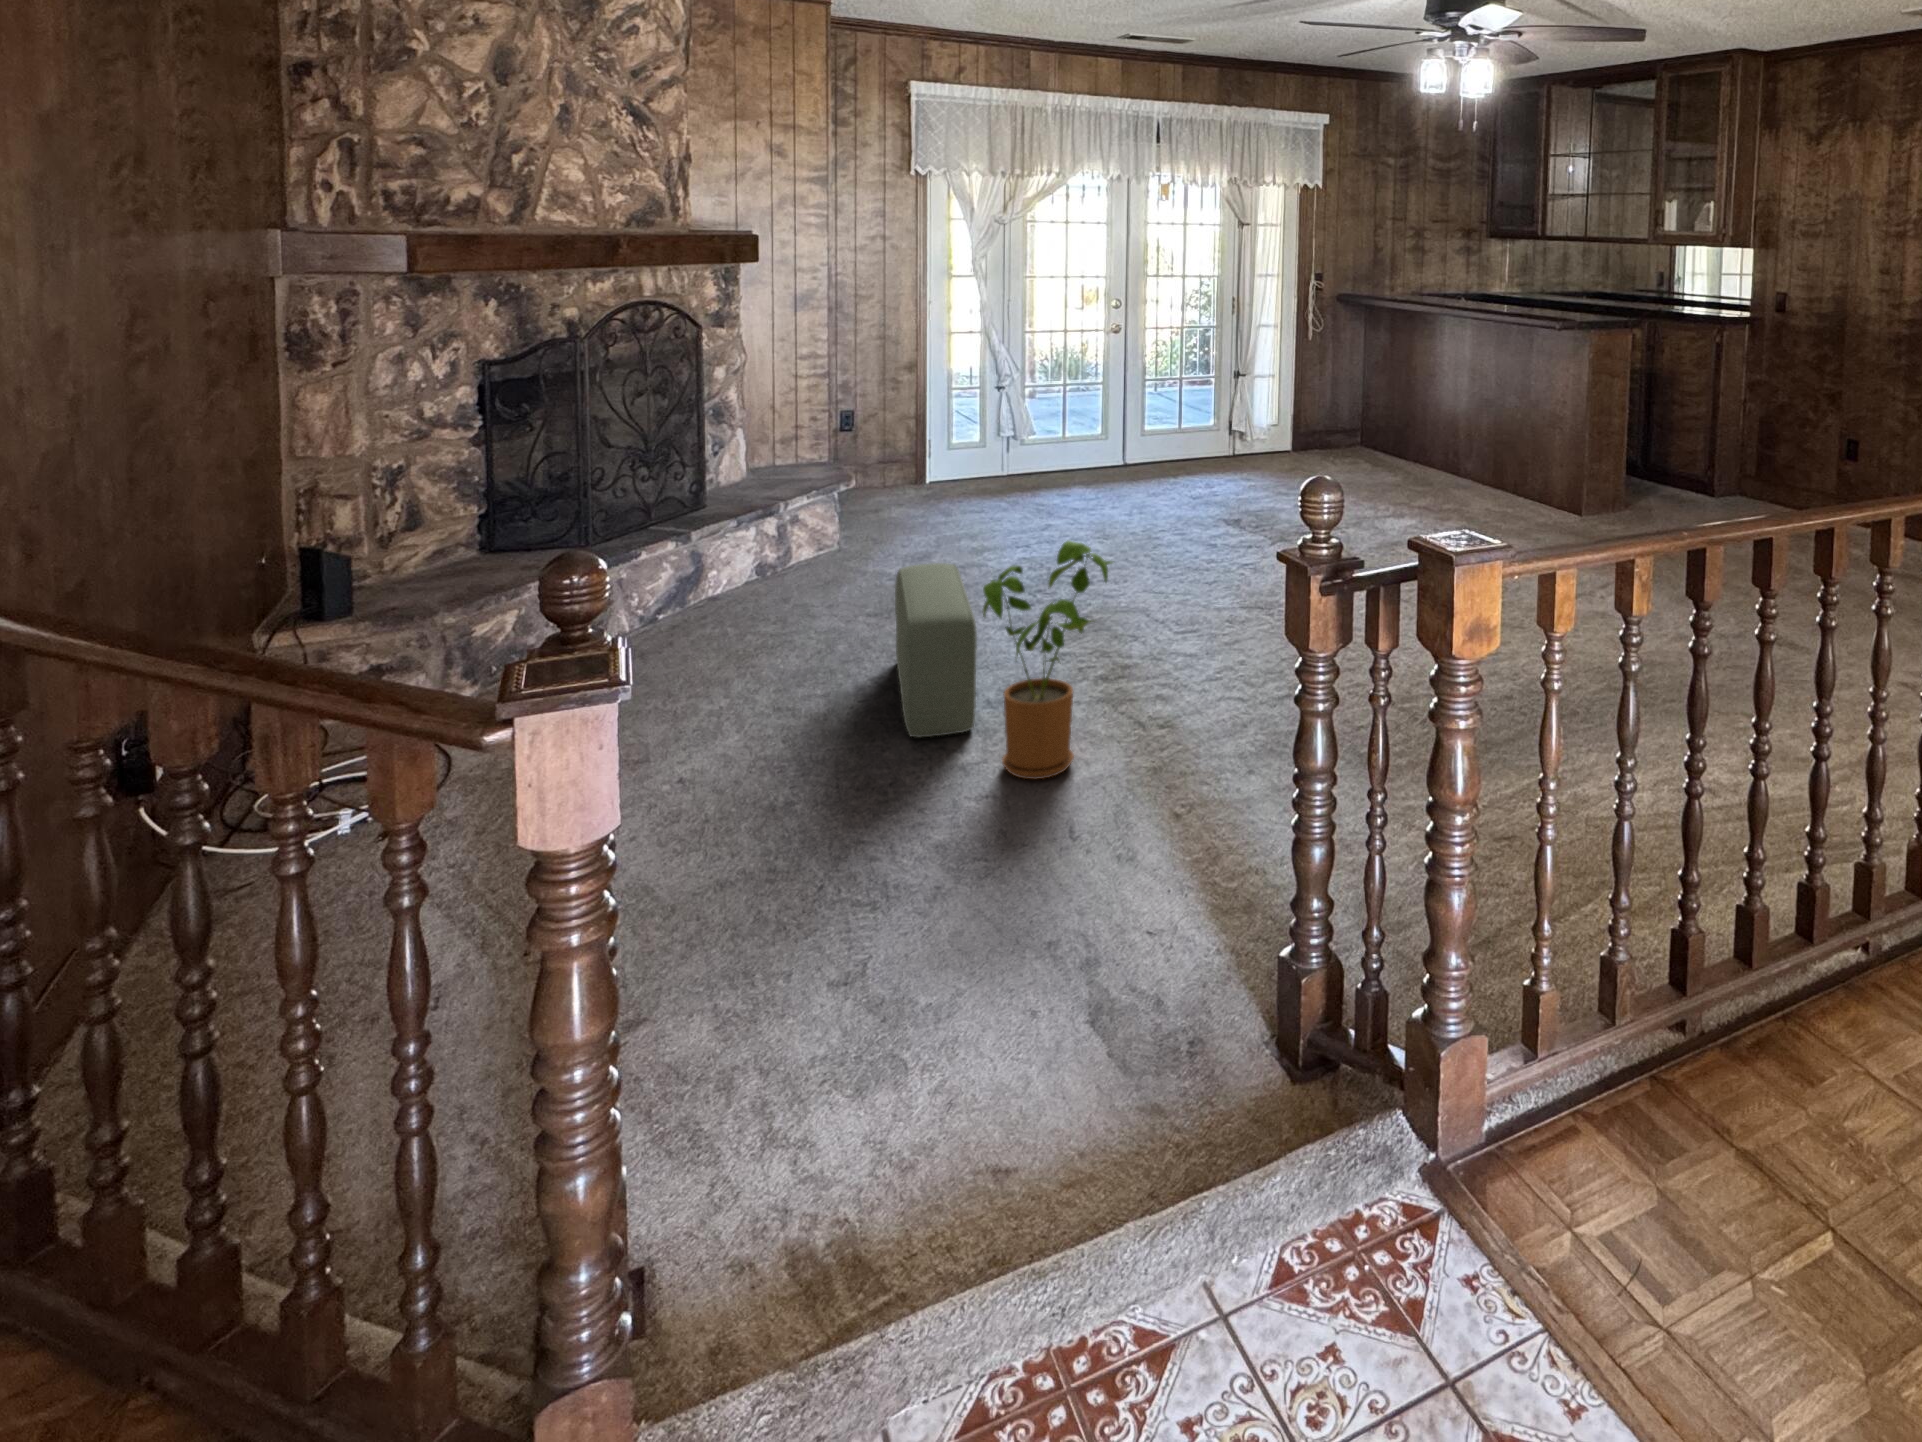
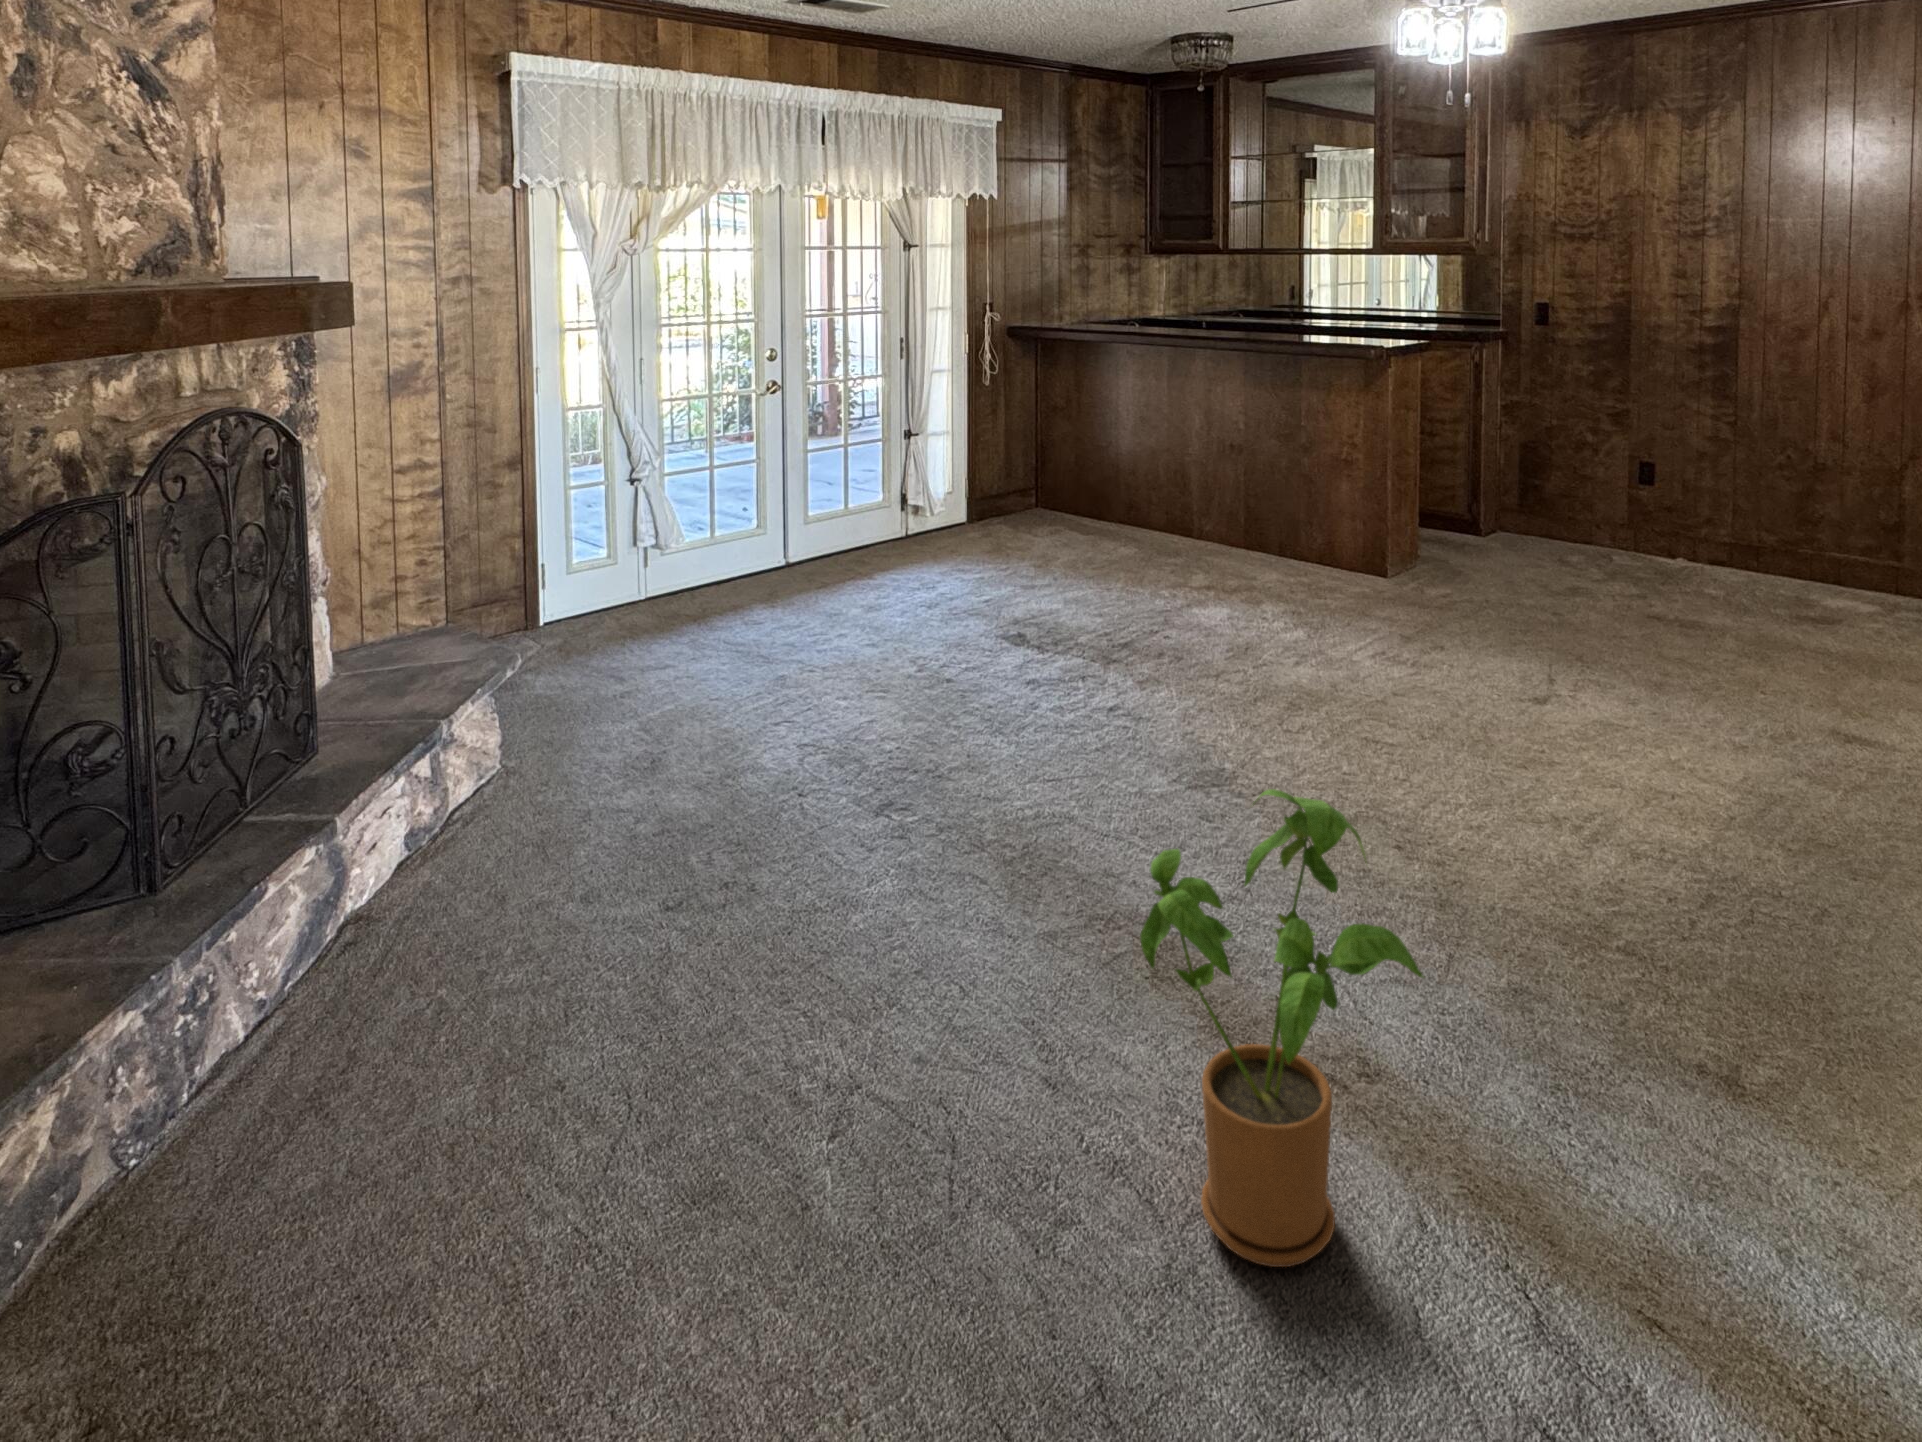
pouf: present [895,563,977,738] -> none [789,816,1078,1203]

